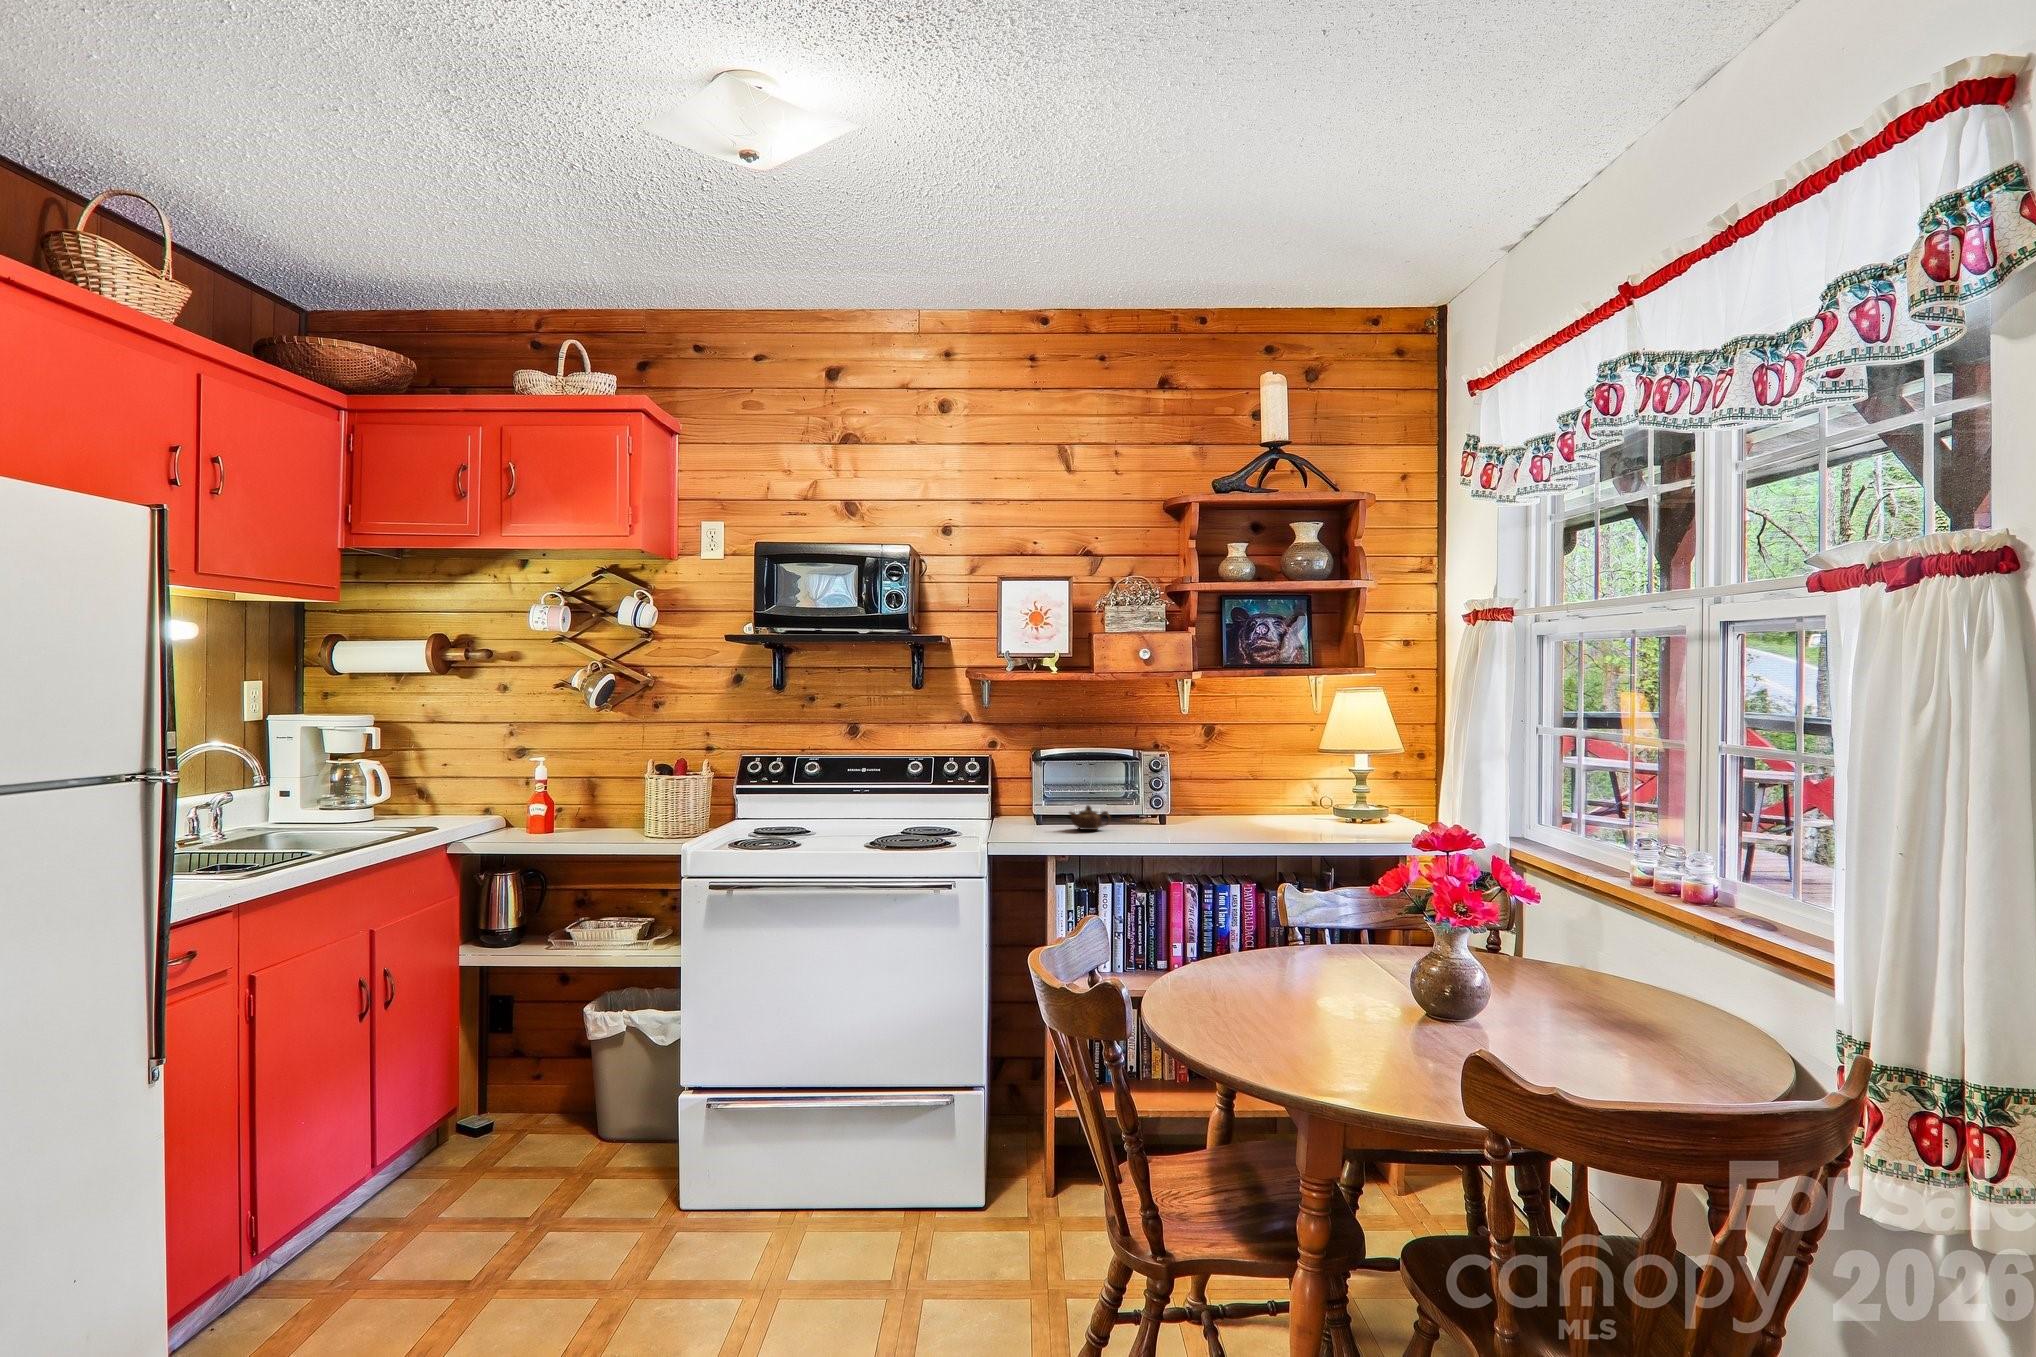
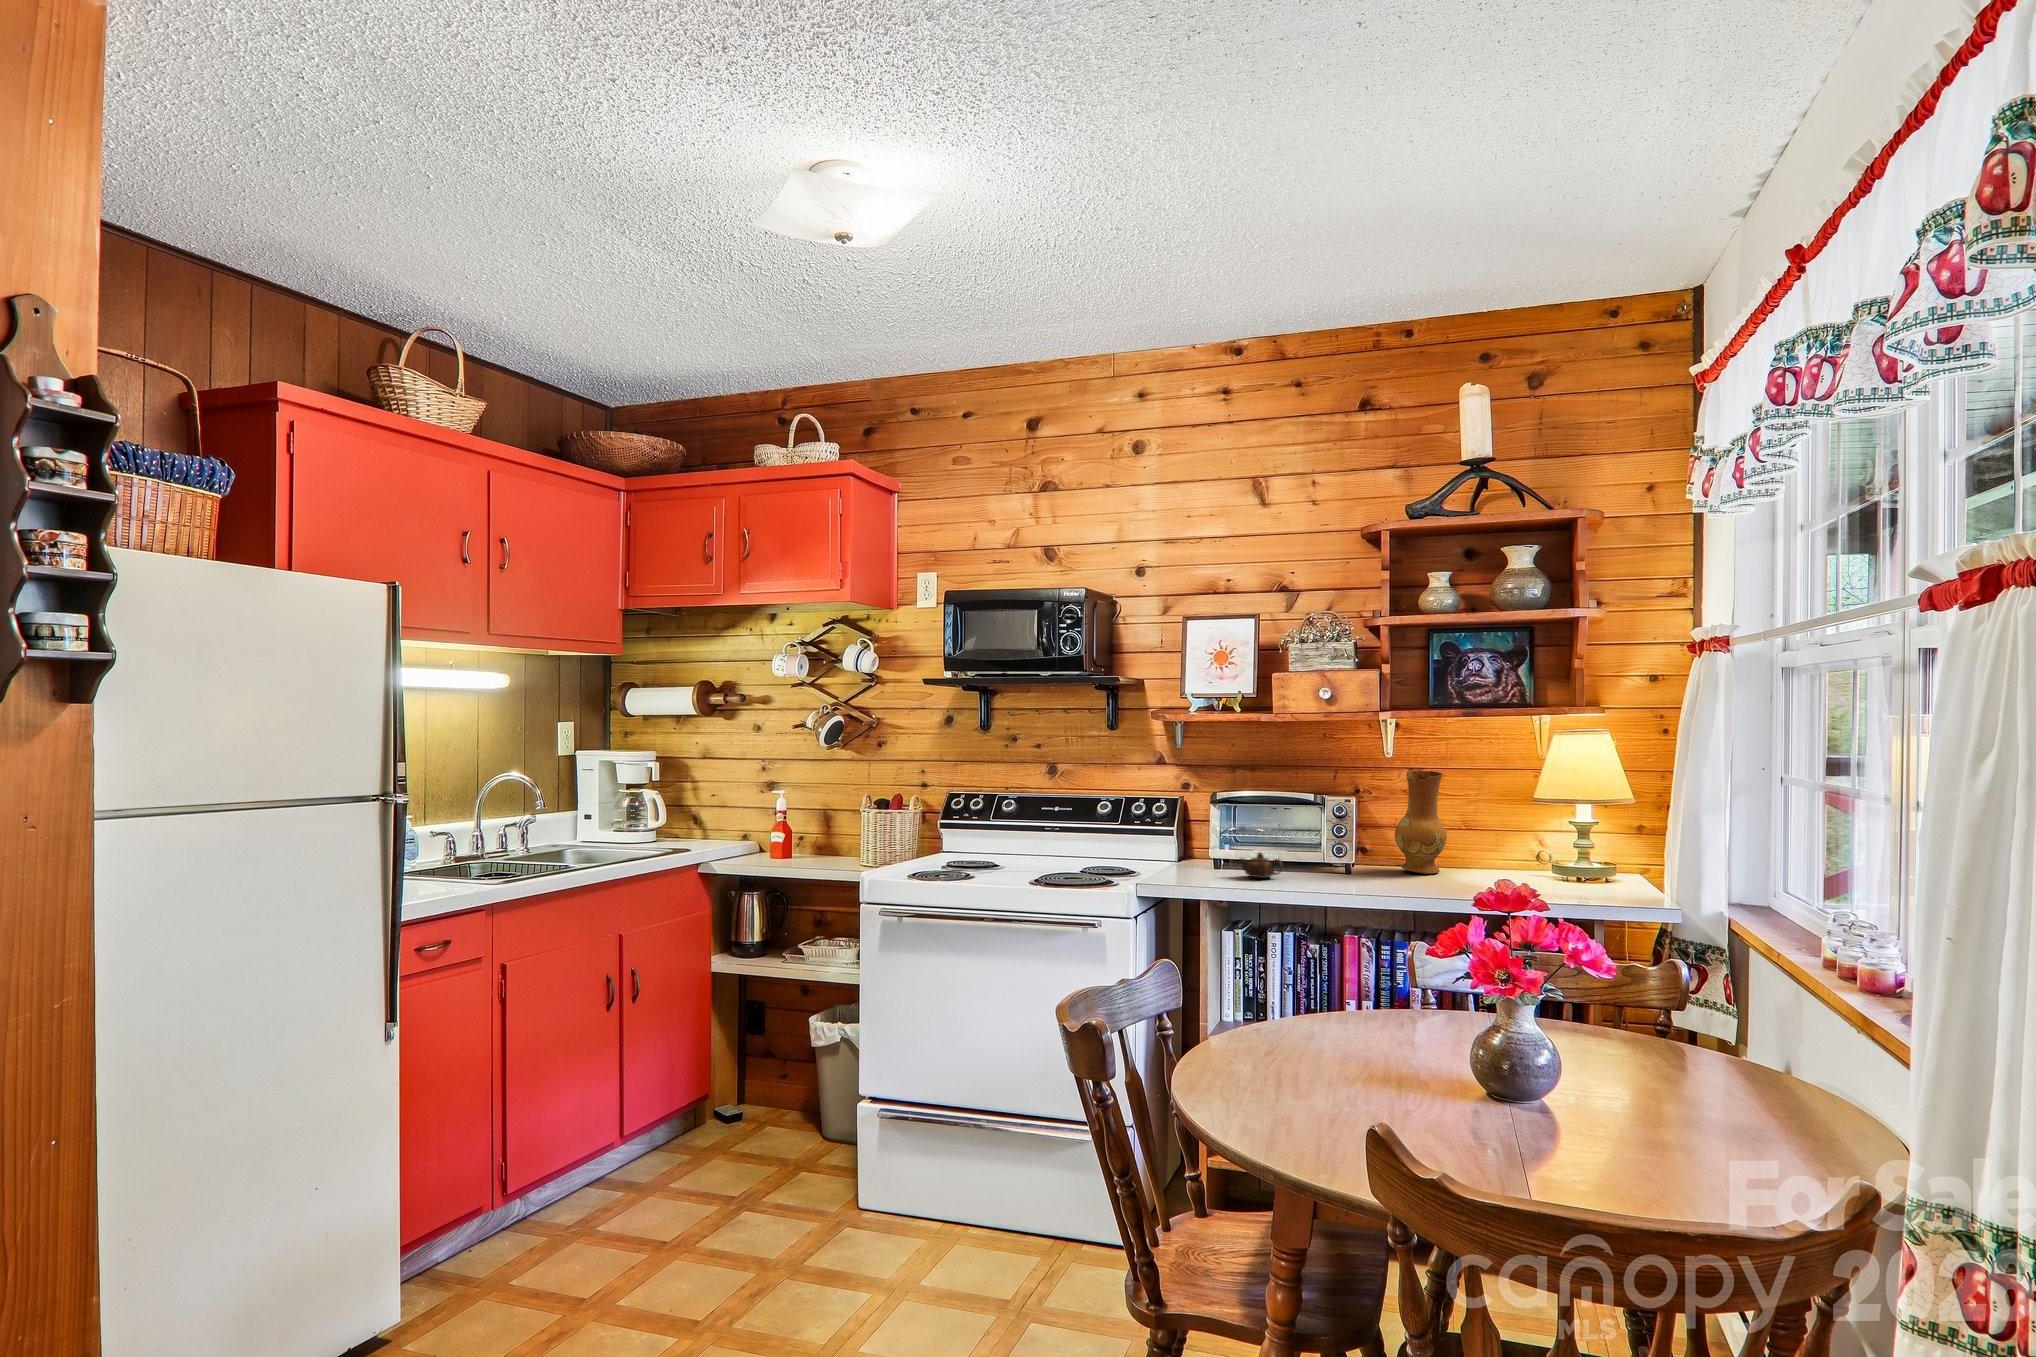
ceramic jug: none [1200,725,1246,820] -> present [1395,770,1447,874]

